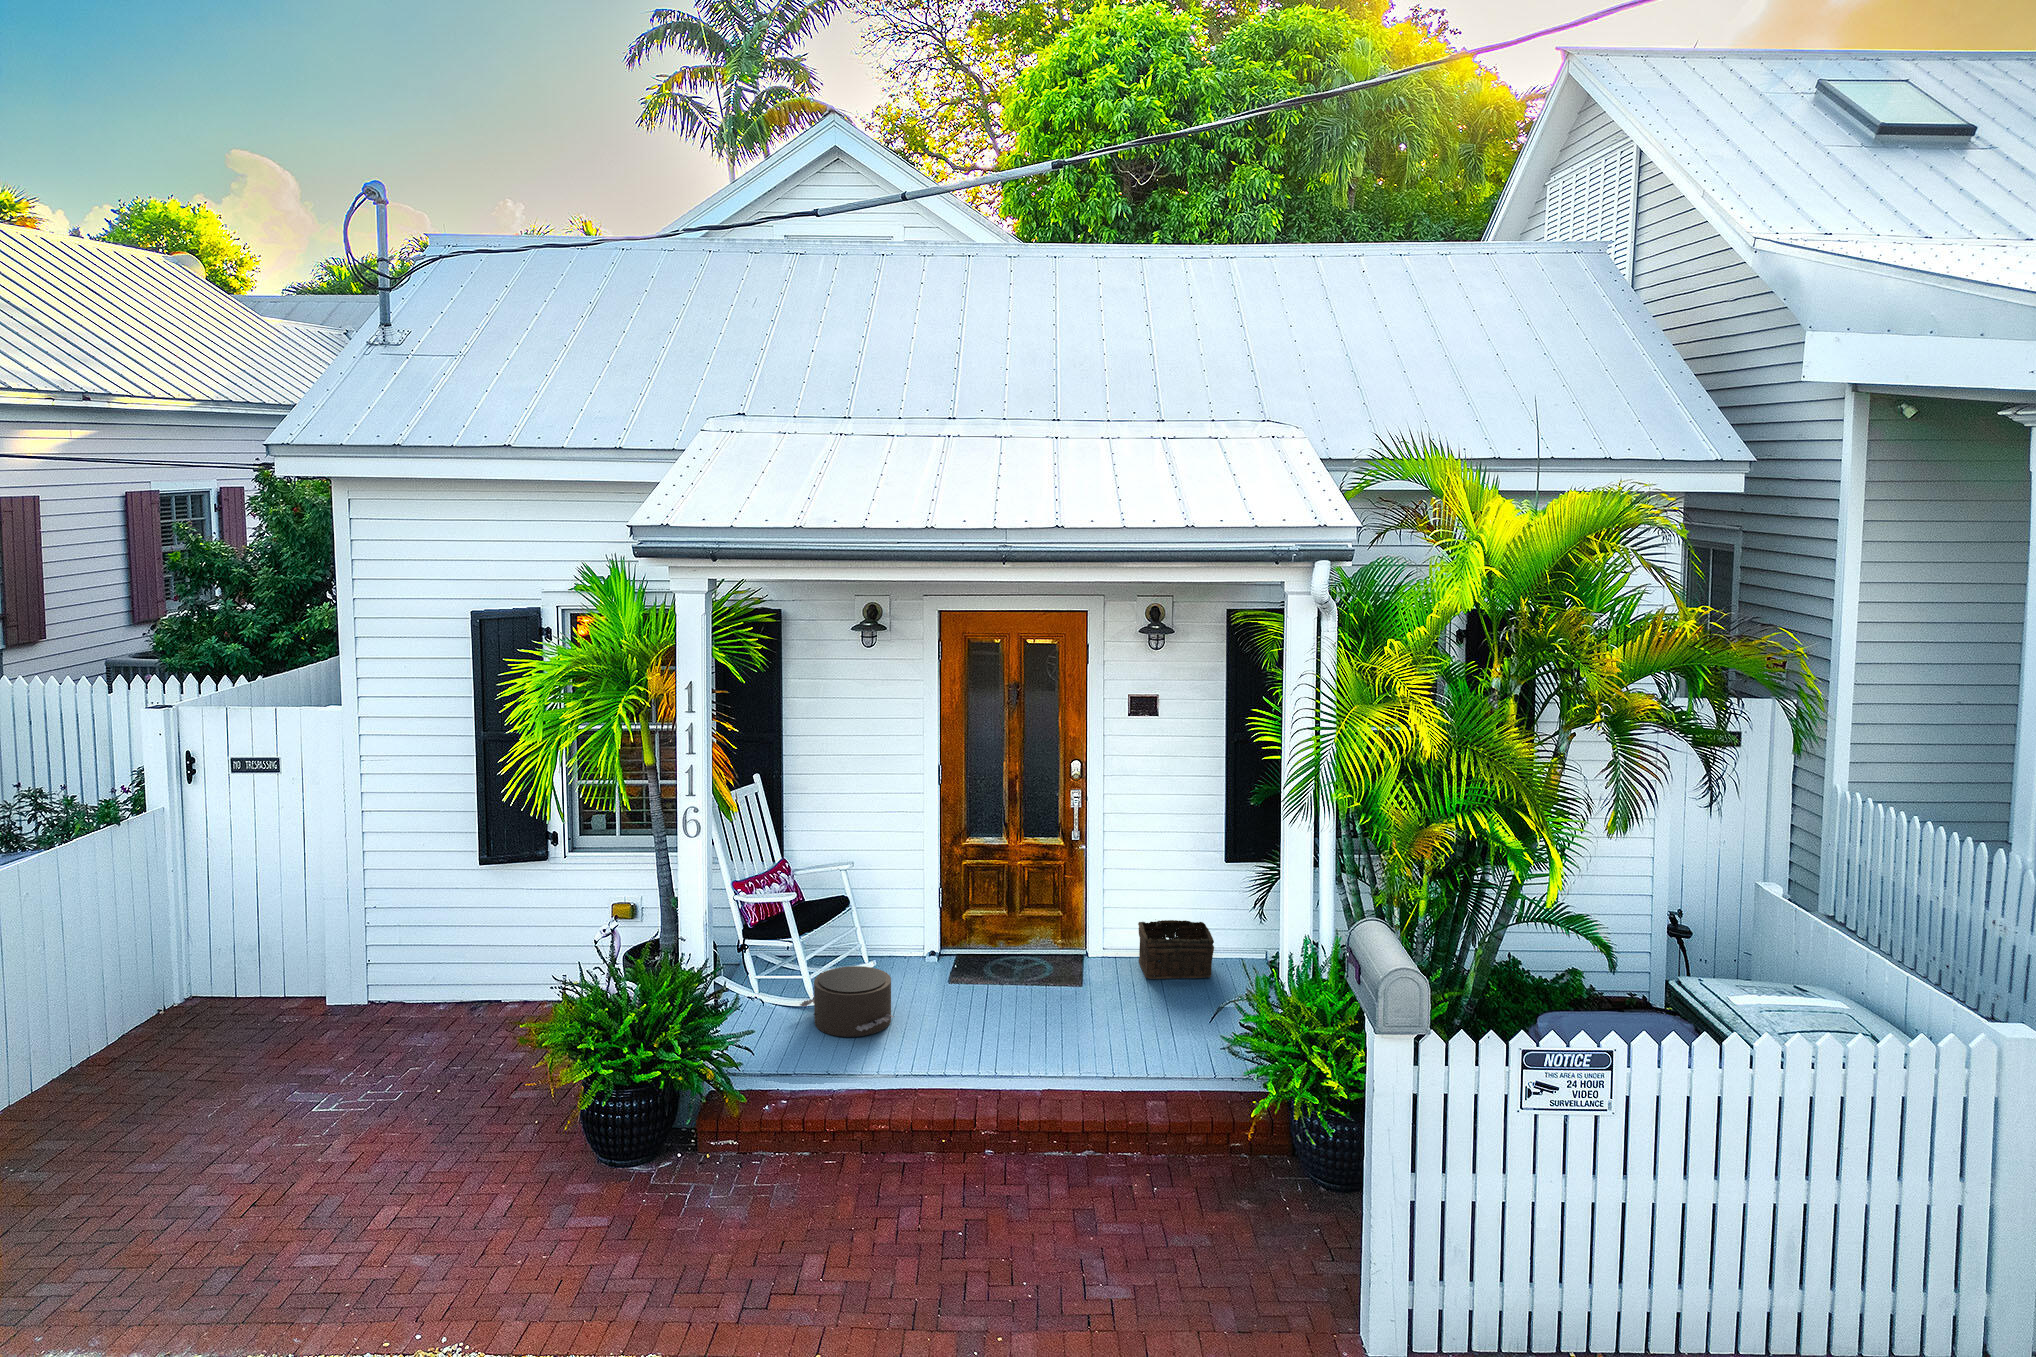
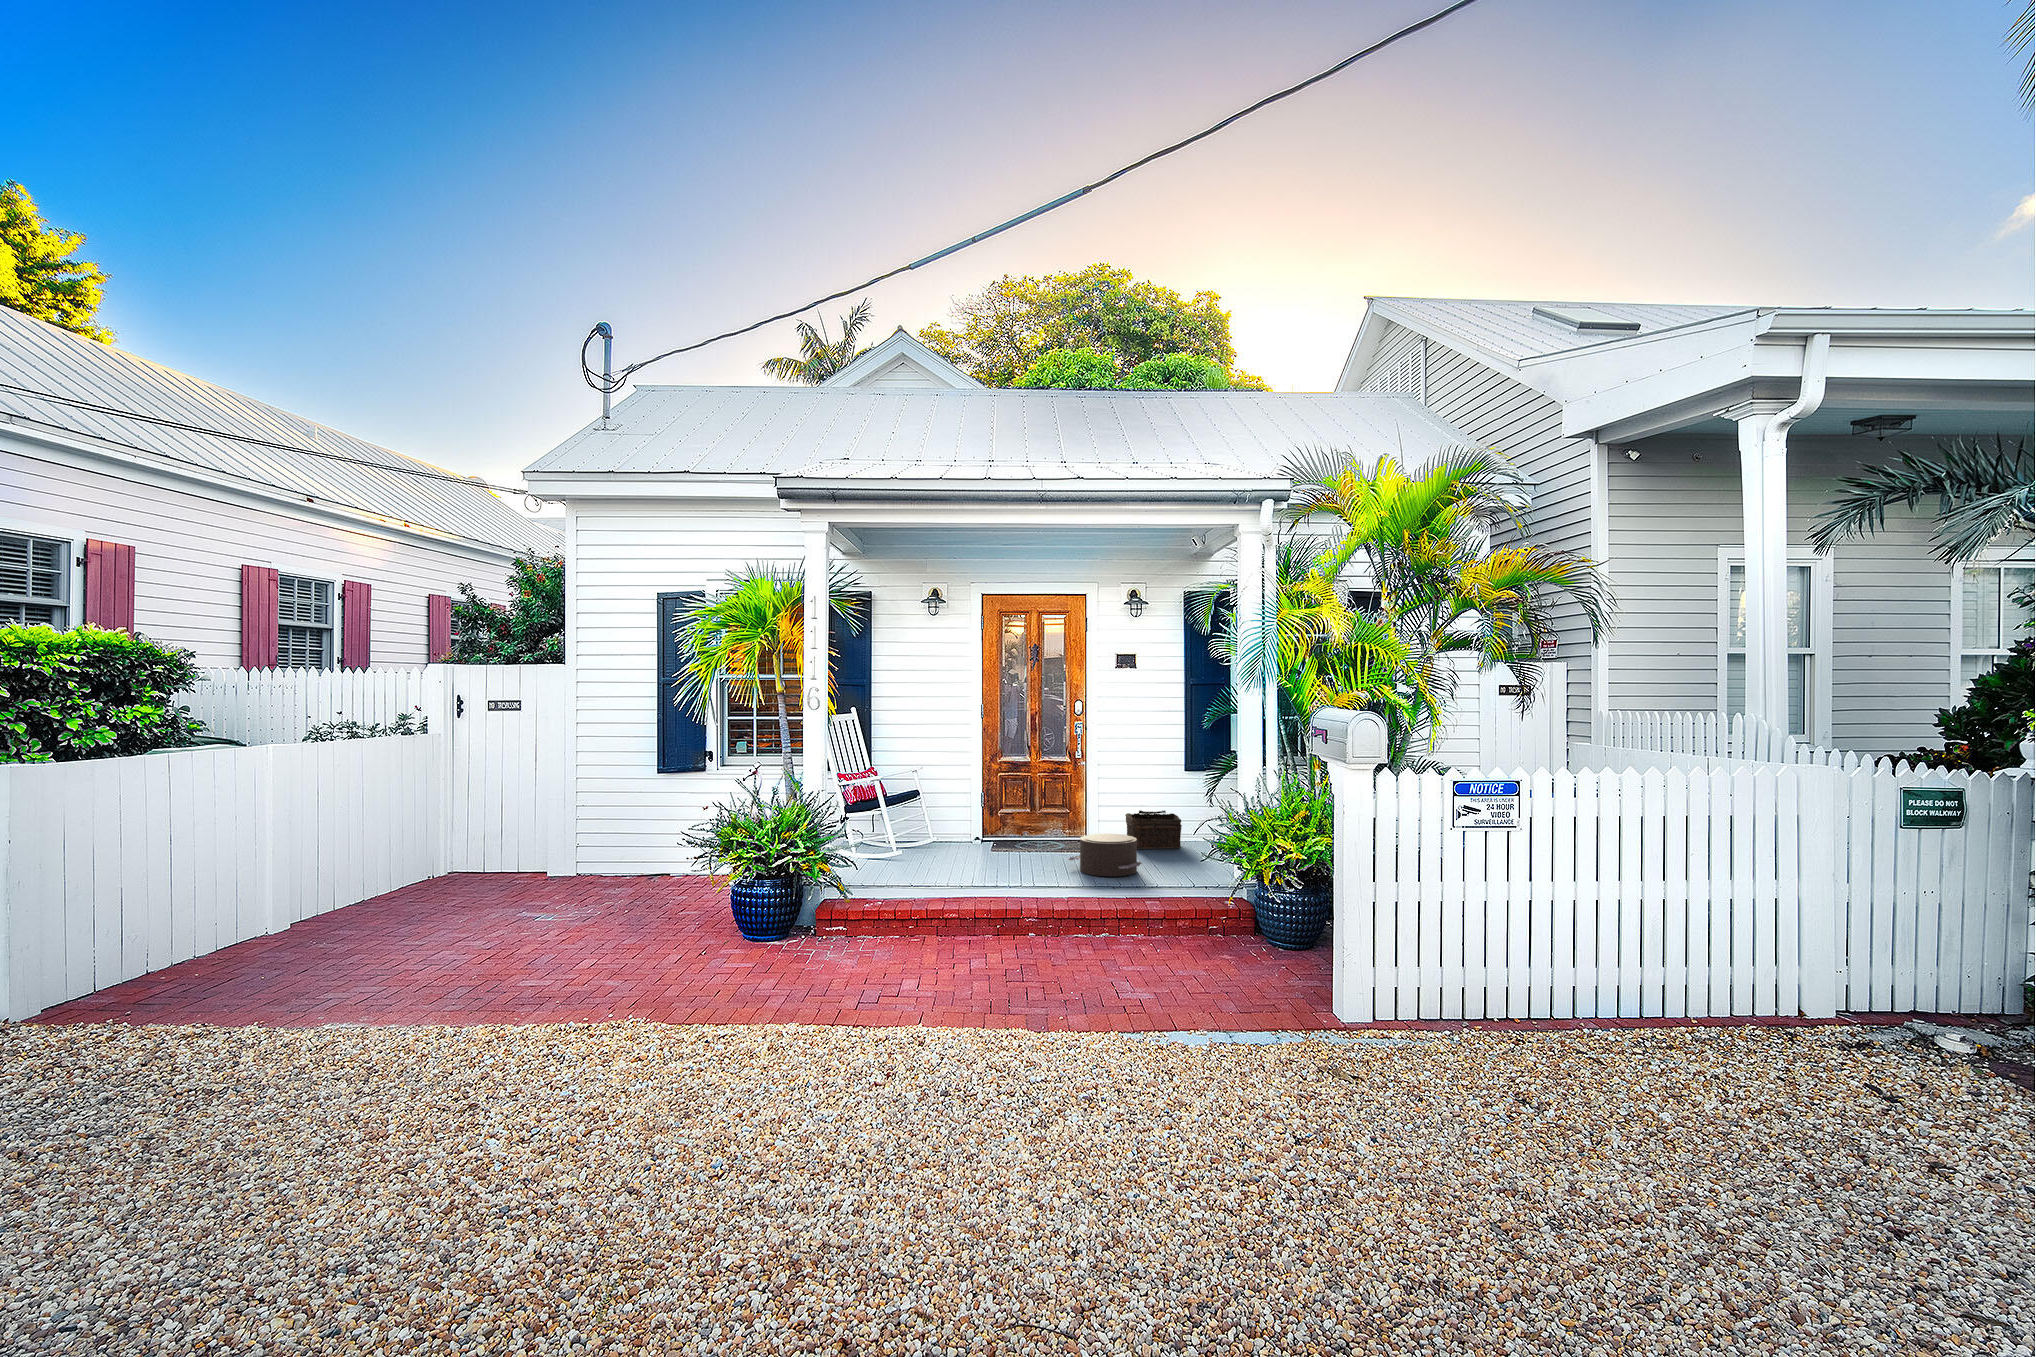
pouf: present [800,966,893,1037] -> present [1068,834,1142,876]

